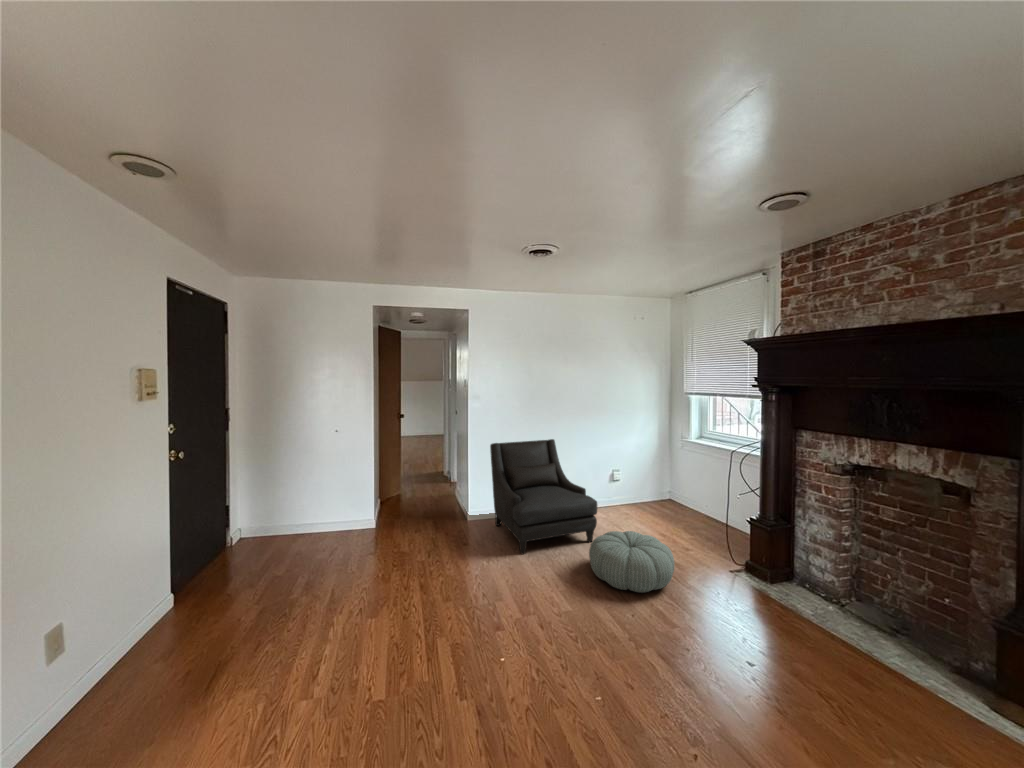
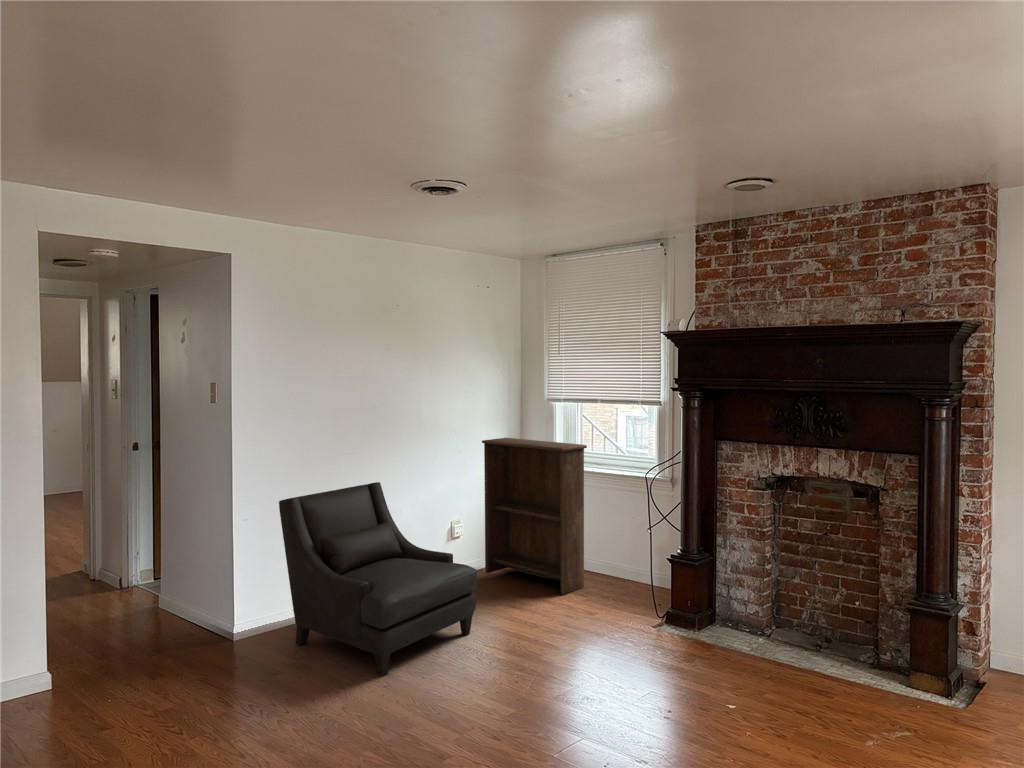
bookshelf: none [633,418,701,531] -> present [482,438,587,595]
pouf: present [589,531,675,593] -> none [495,603,613,683]

